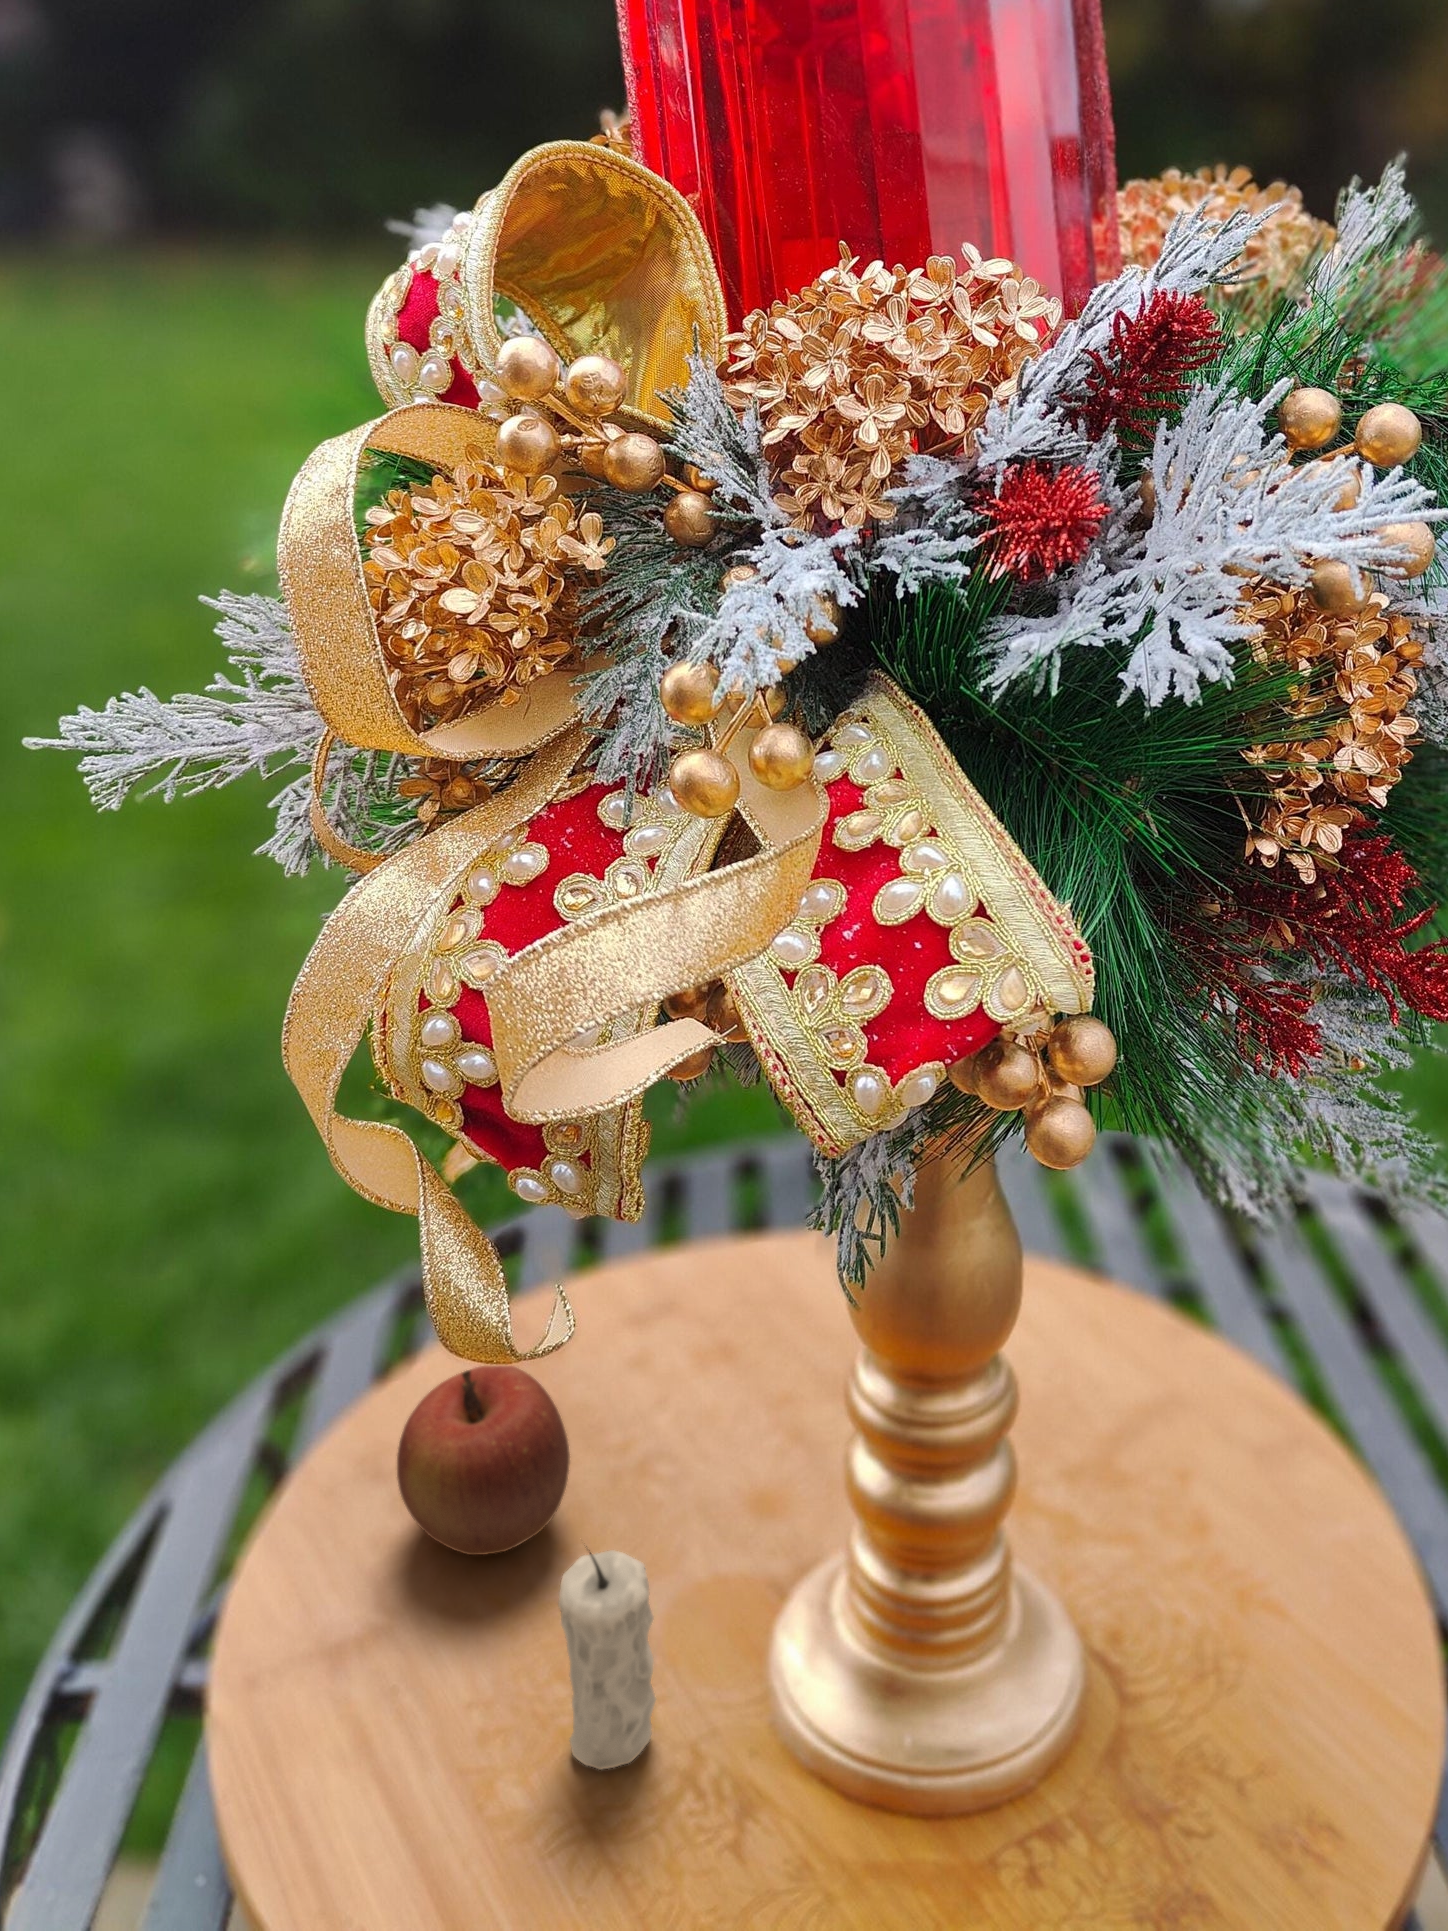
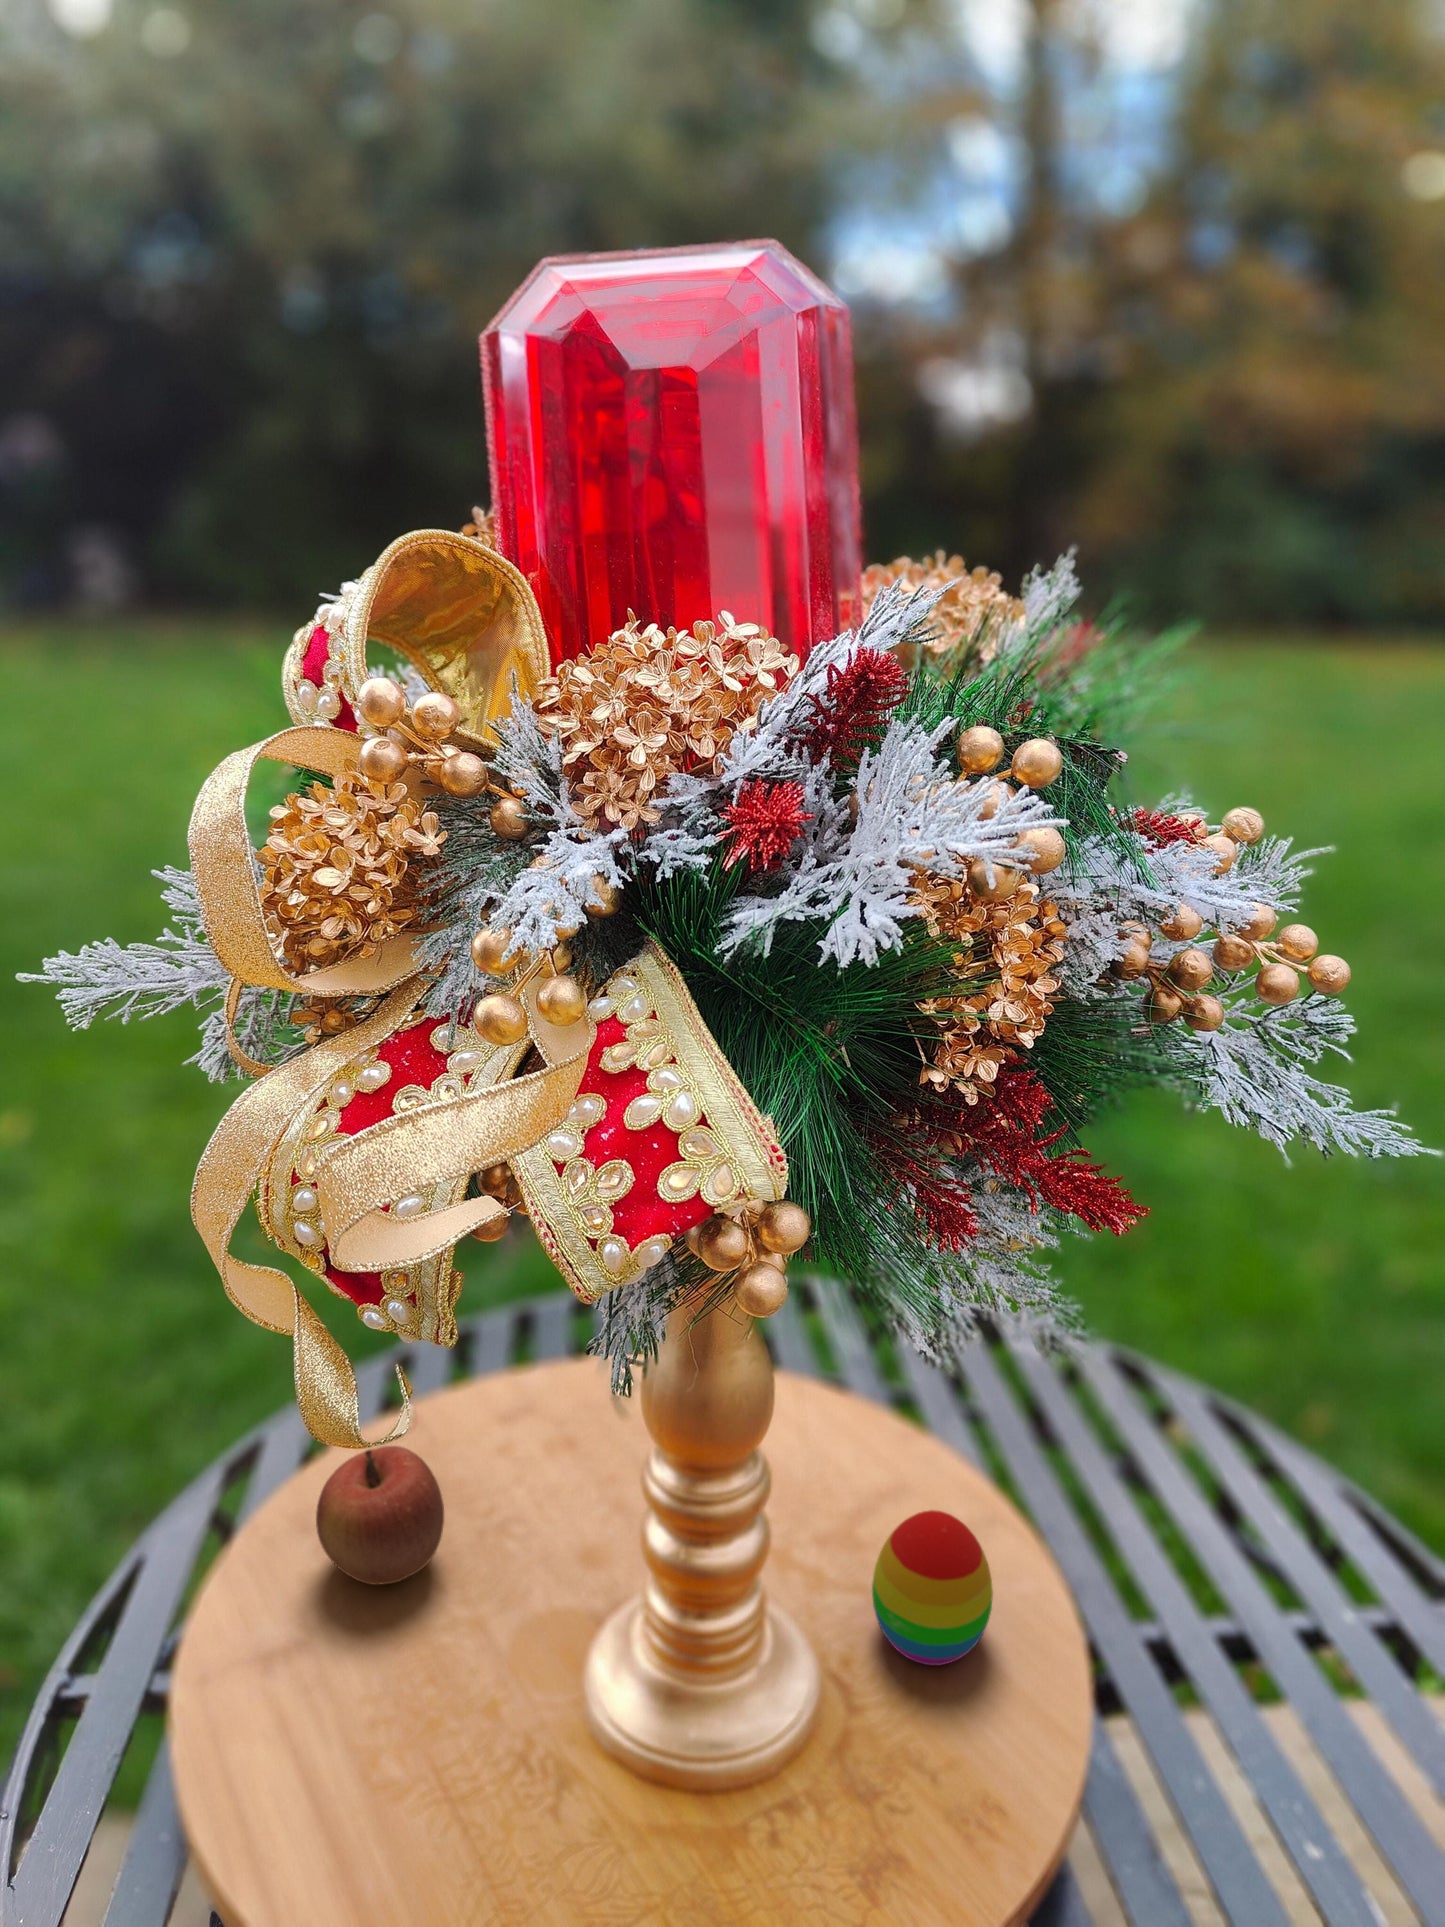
decorative egg: none [1150,1424,1309,1633] -> present [872,1510,993,1665]
candle: present [558,1546,656,1770] -> none [421,1576,496,1745]

